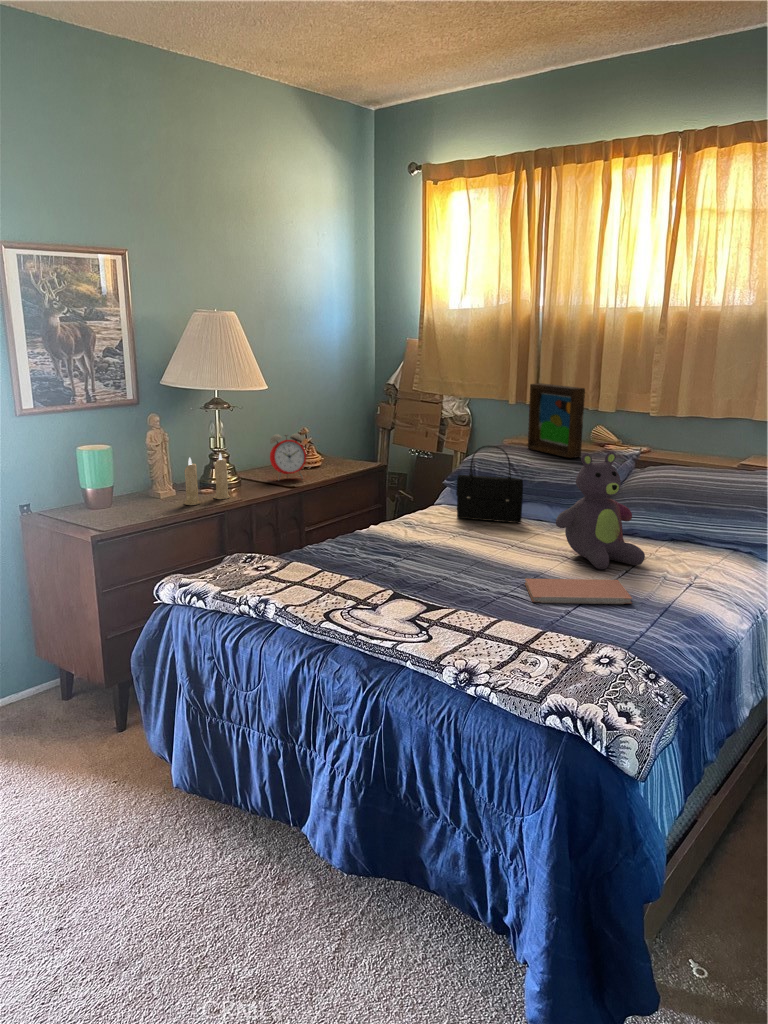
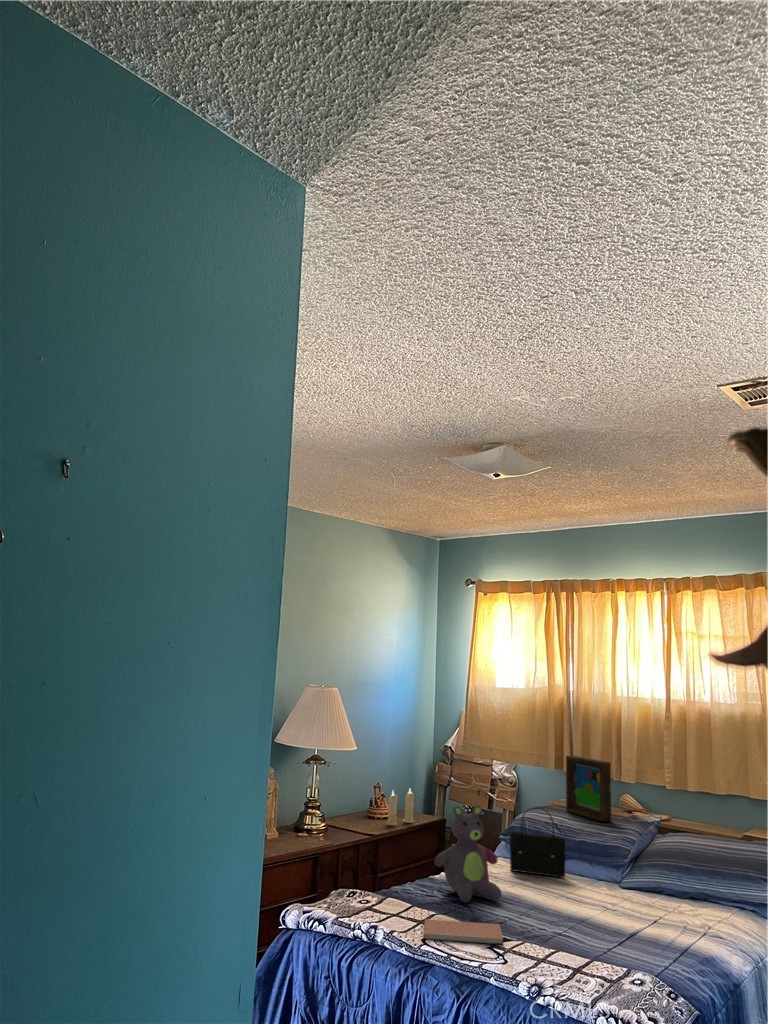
alarm clock: present [270,434,306,480] -> none [351,789,382,830]
stuffed bear: present [556,452,645,569] -> present [435,806,502,903]
candle: present [184,453,230,505] -> present [386,789,414,826]
notebook: present [525,578,632,604] -> present [424,919,503,944]

